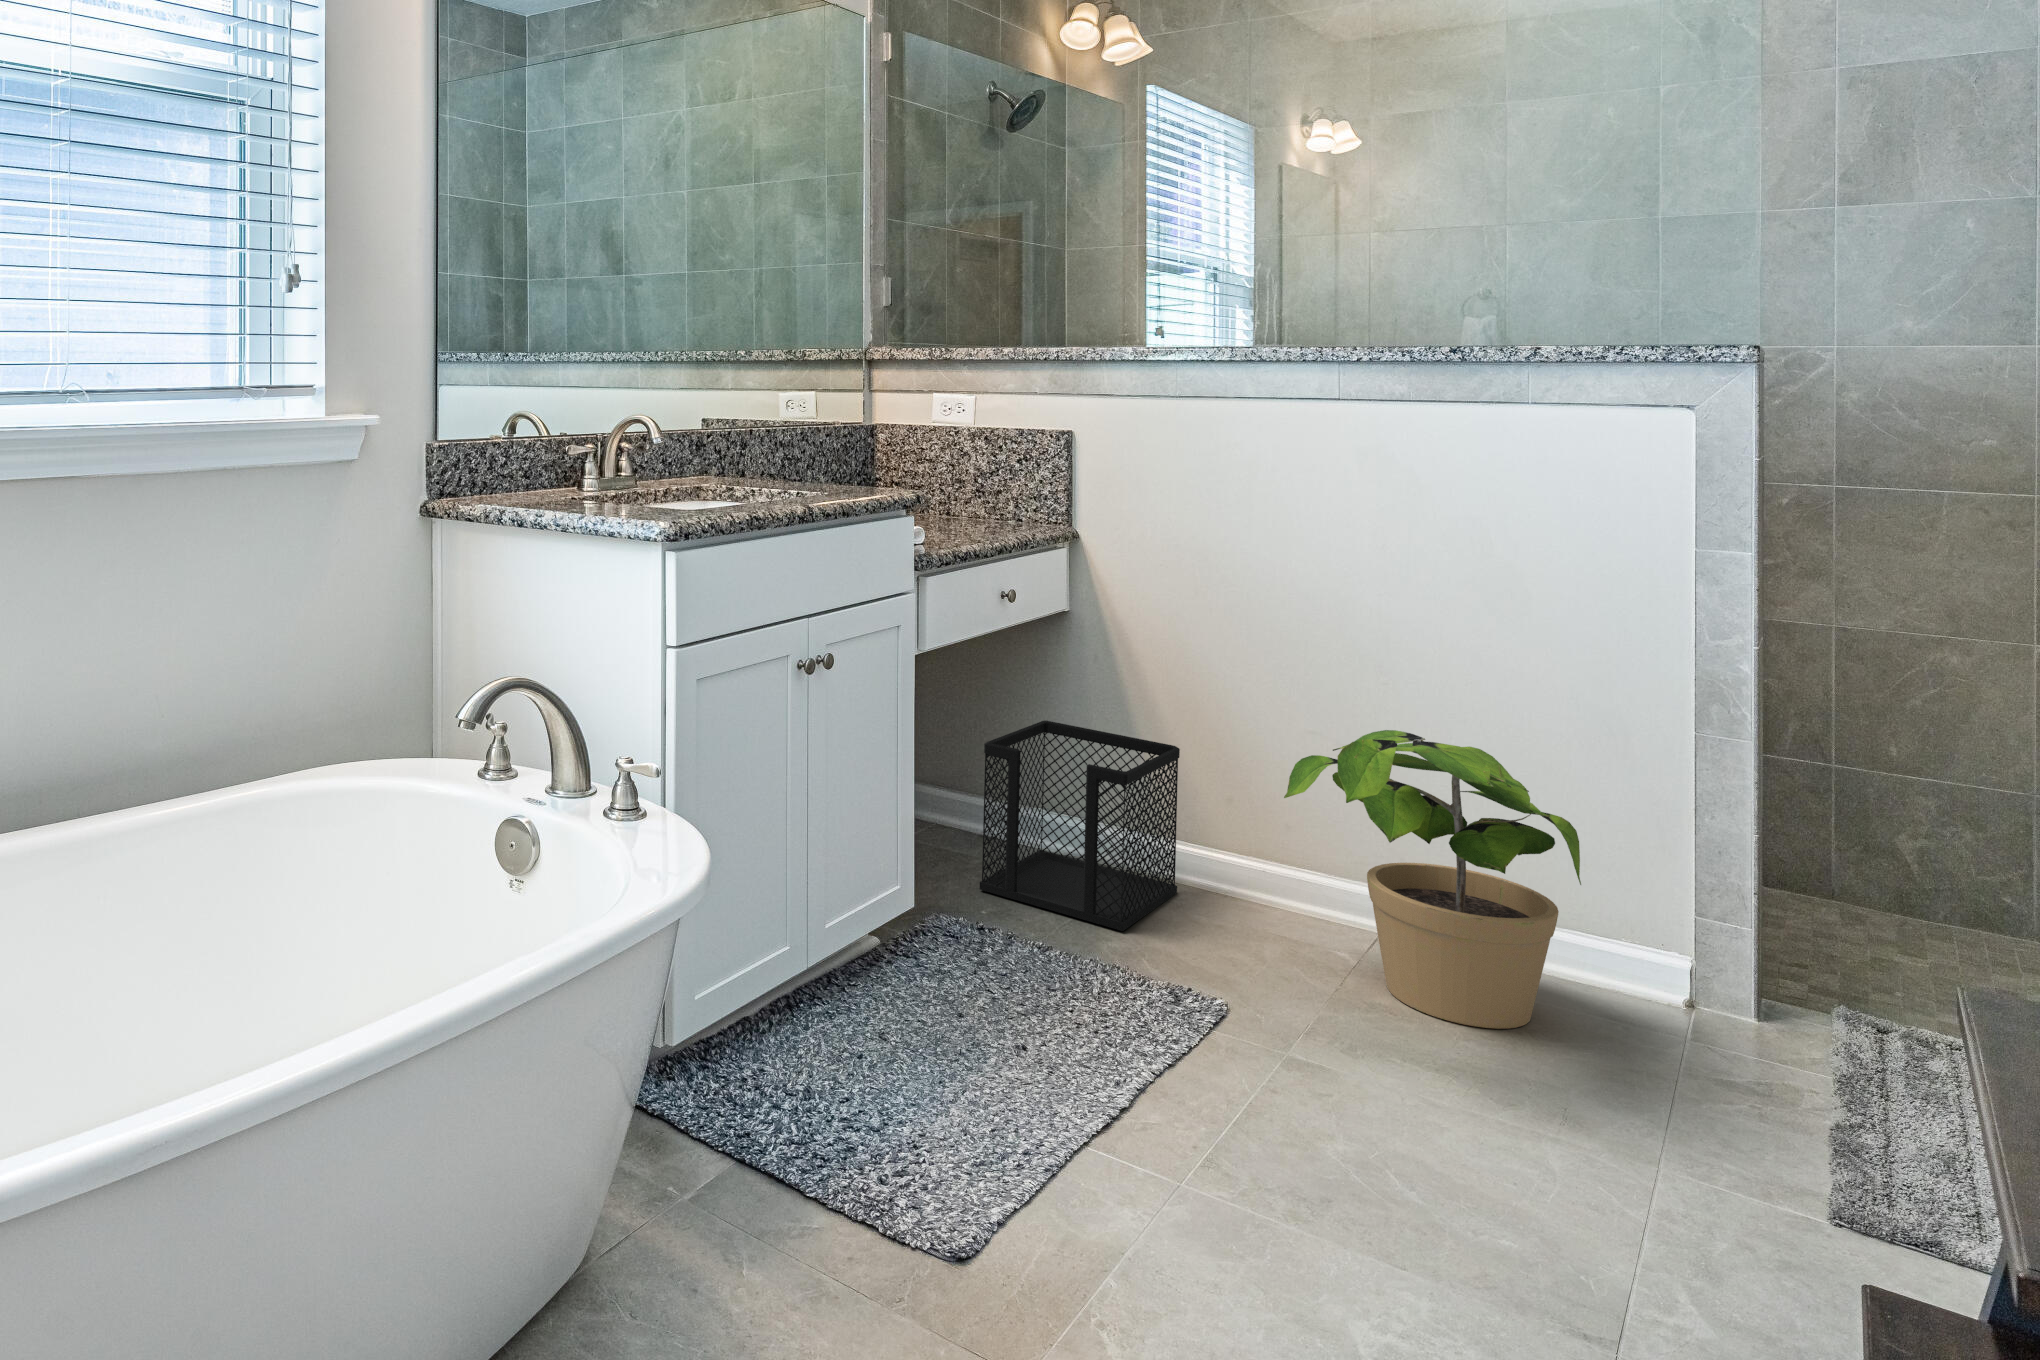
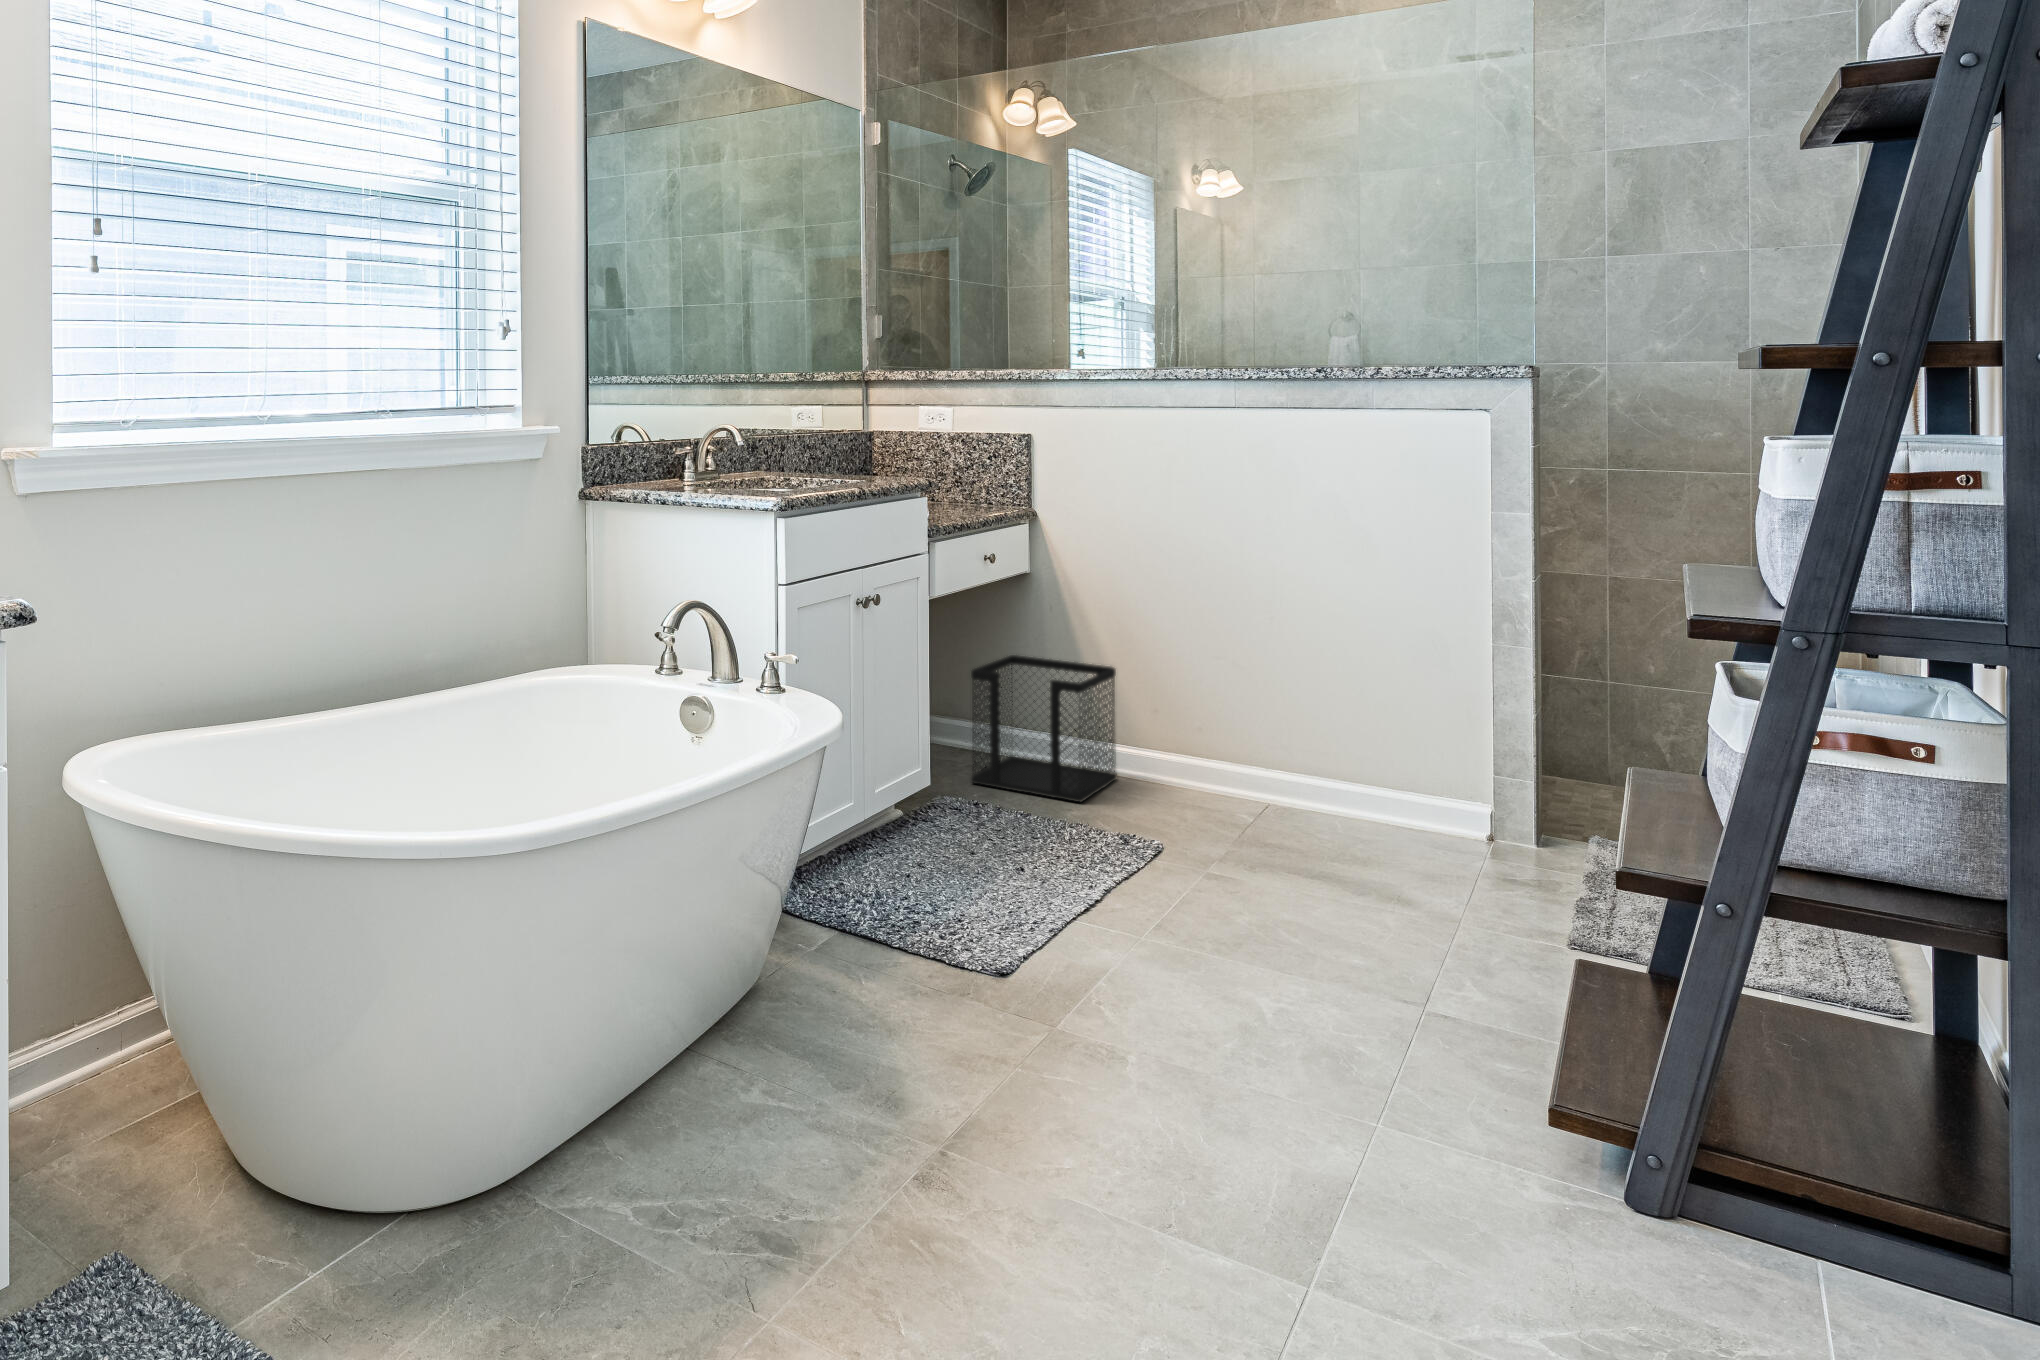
potted plant: present [1284,730,1581,1029] -> none [1195,634,1402,845]

